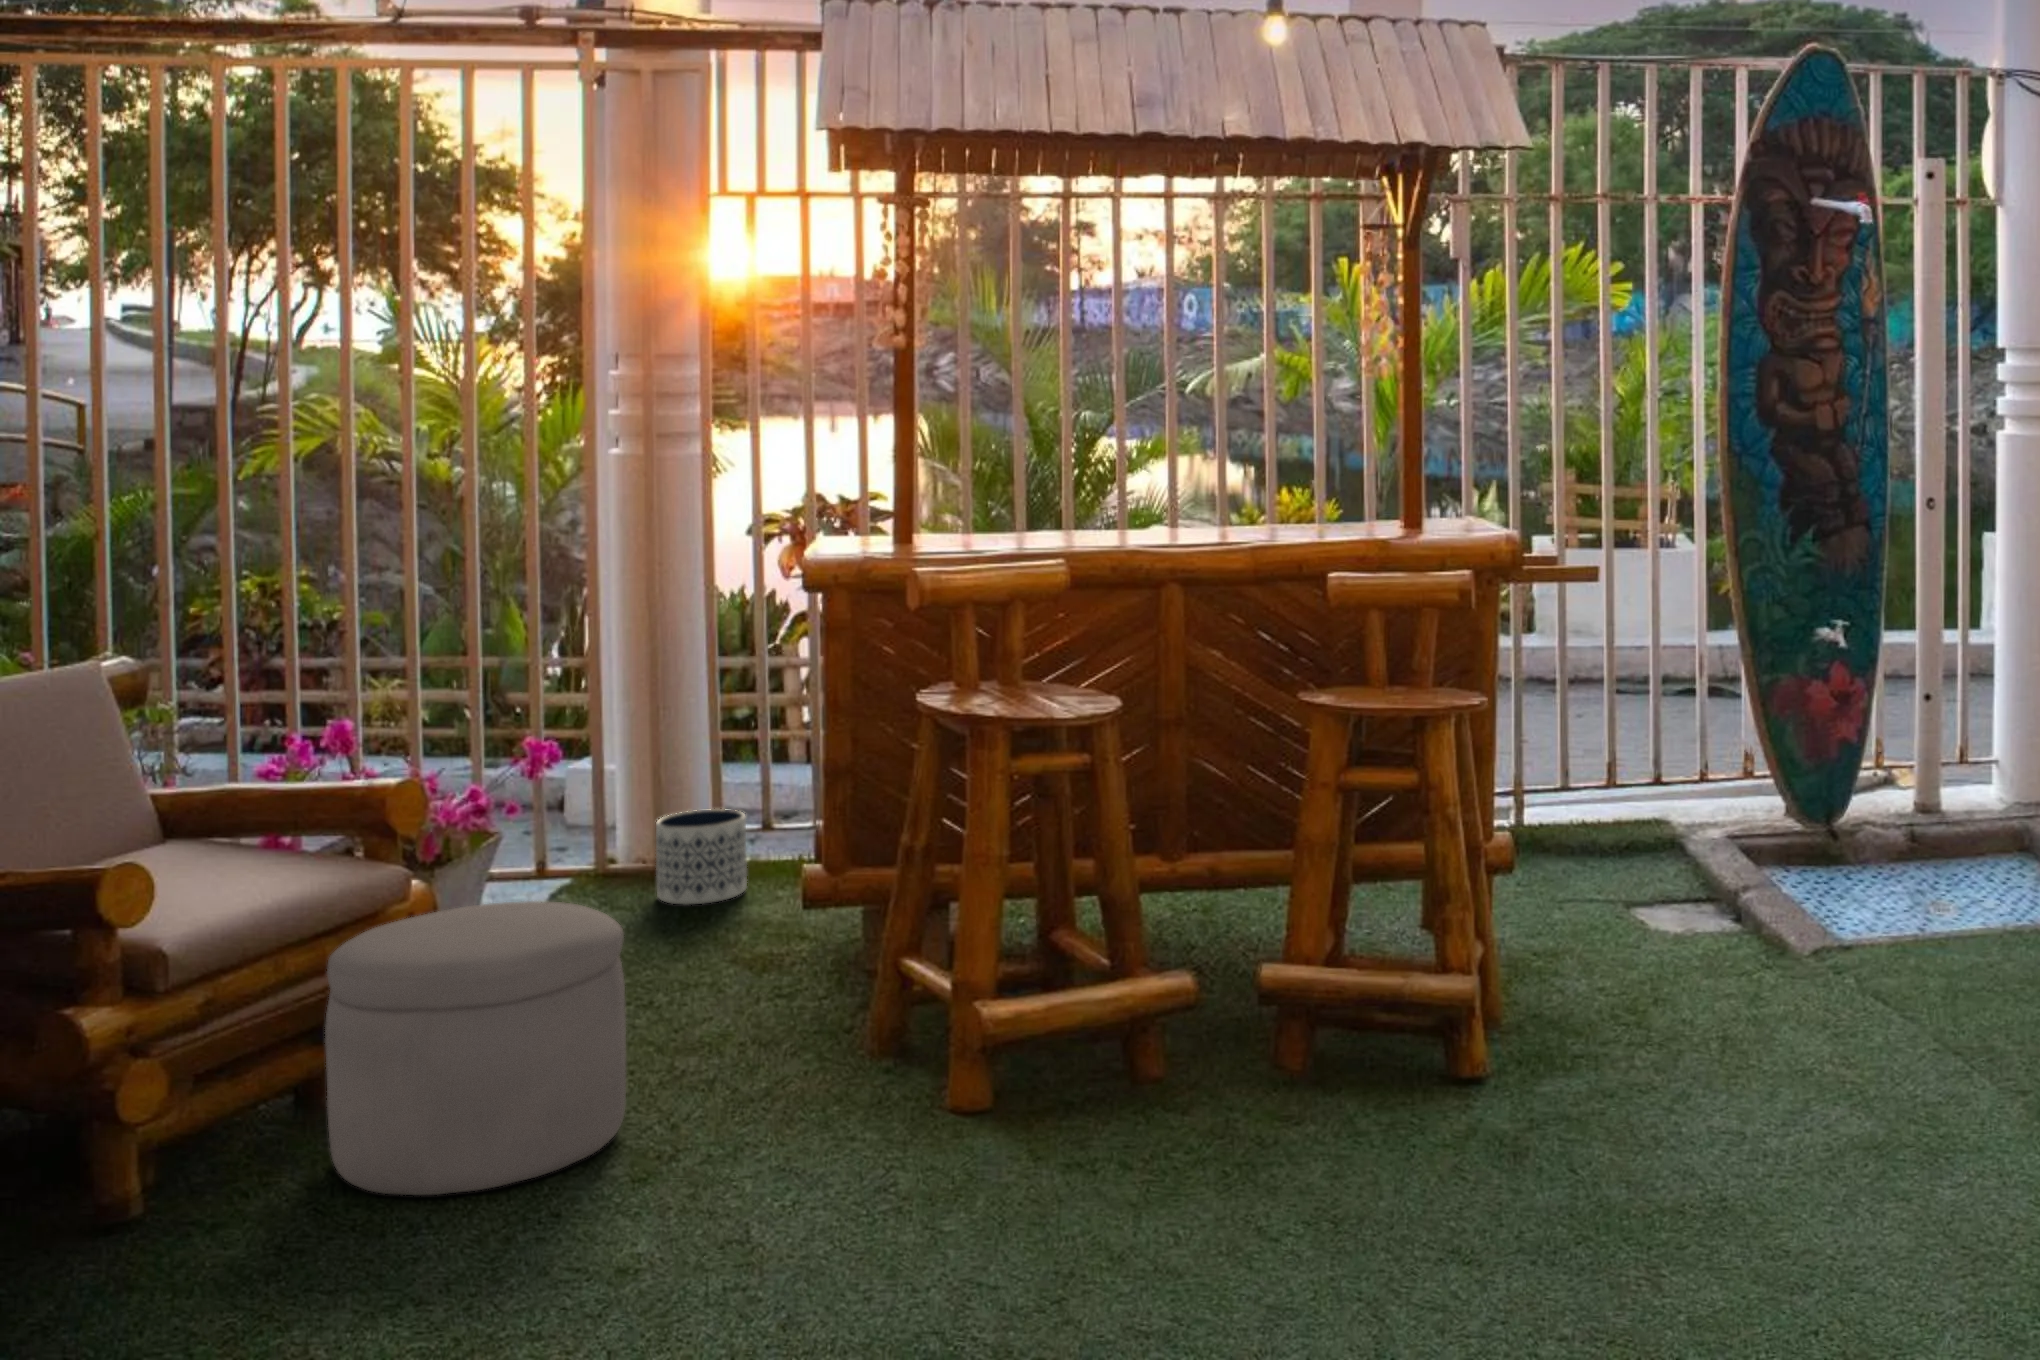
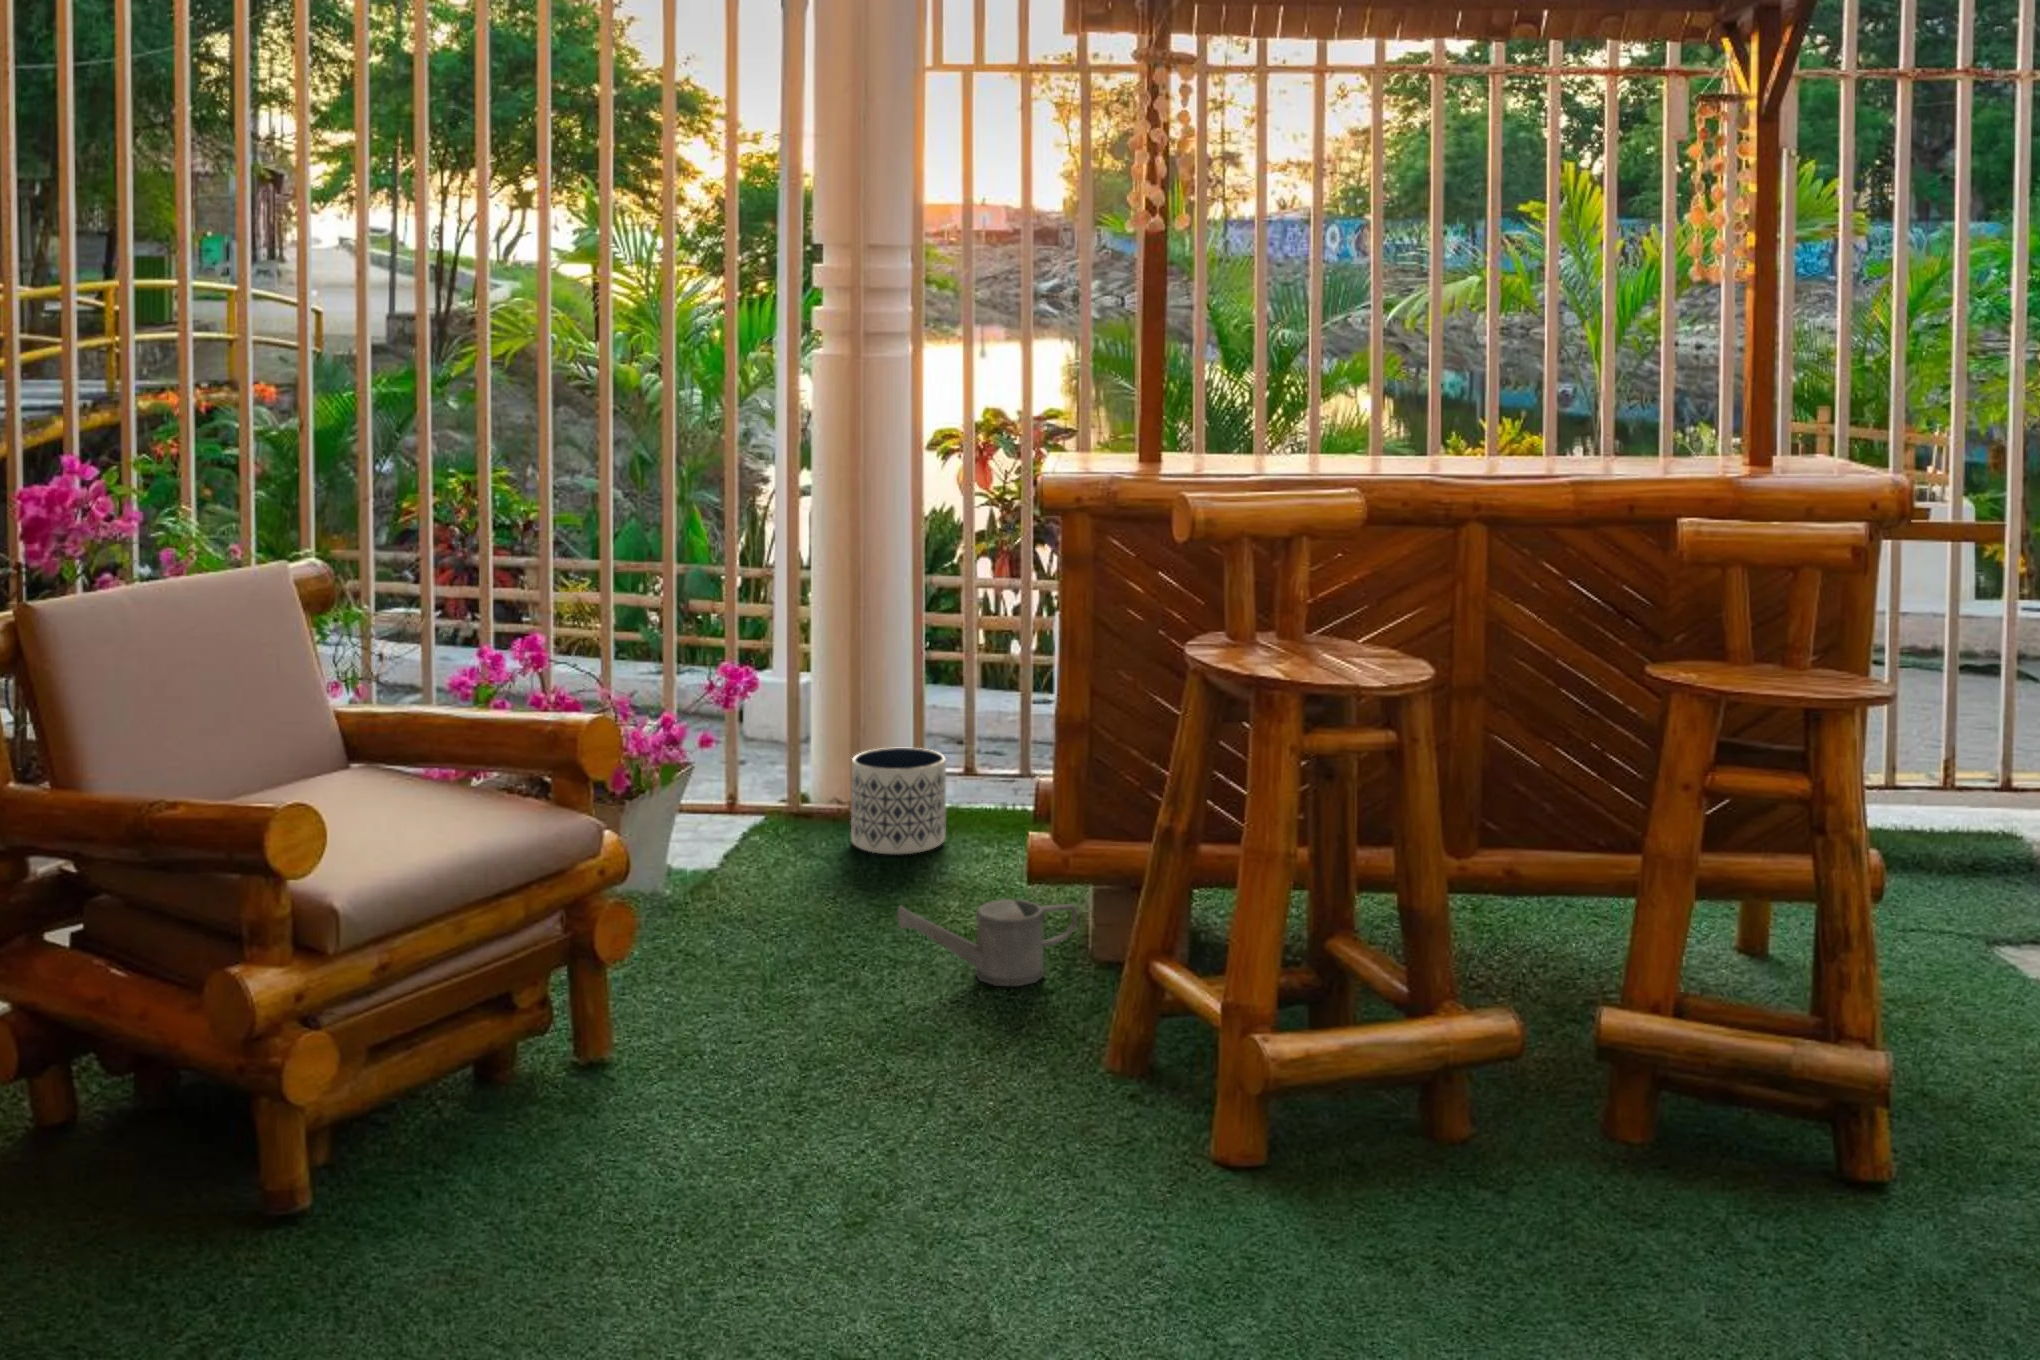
ottoman: present [325,901,626,1195] -> none [513,878,858,1261]
watering can: none [683,921,845,994] -> present [897,900,1077,986]

